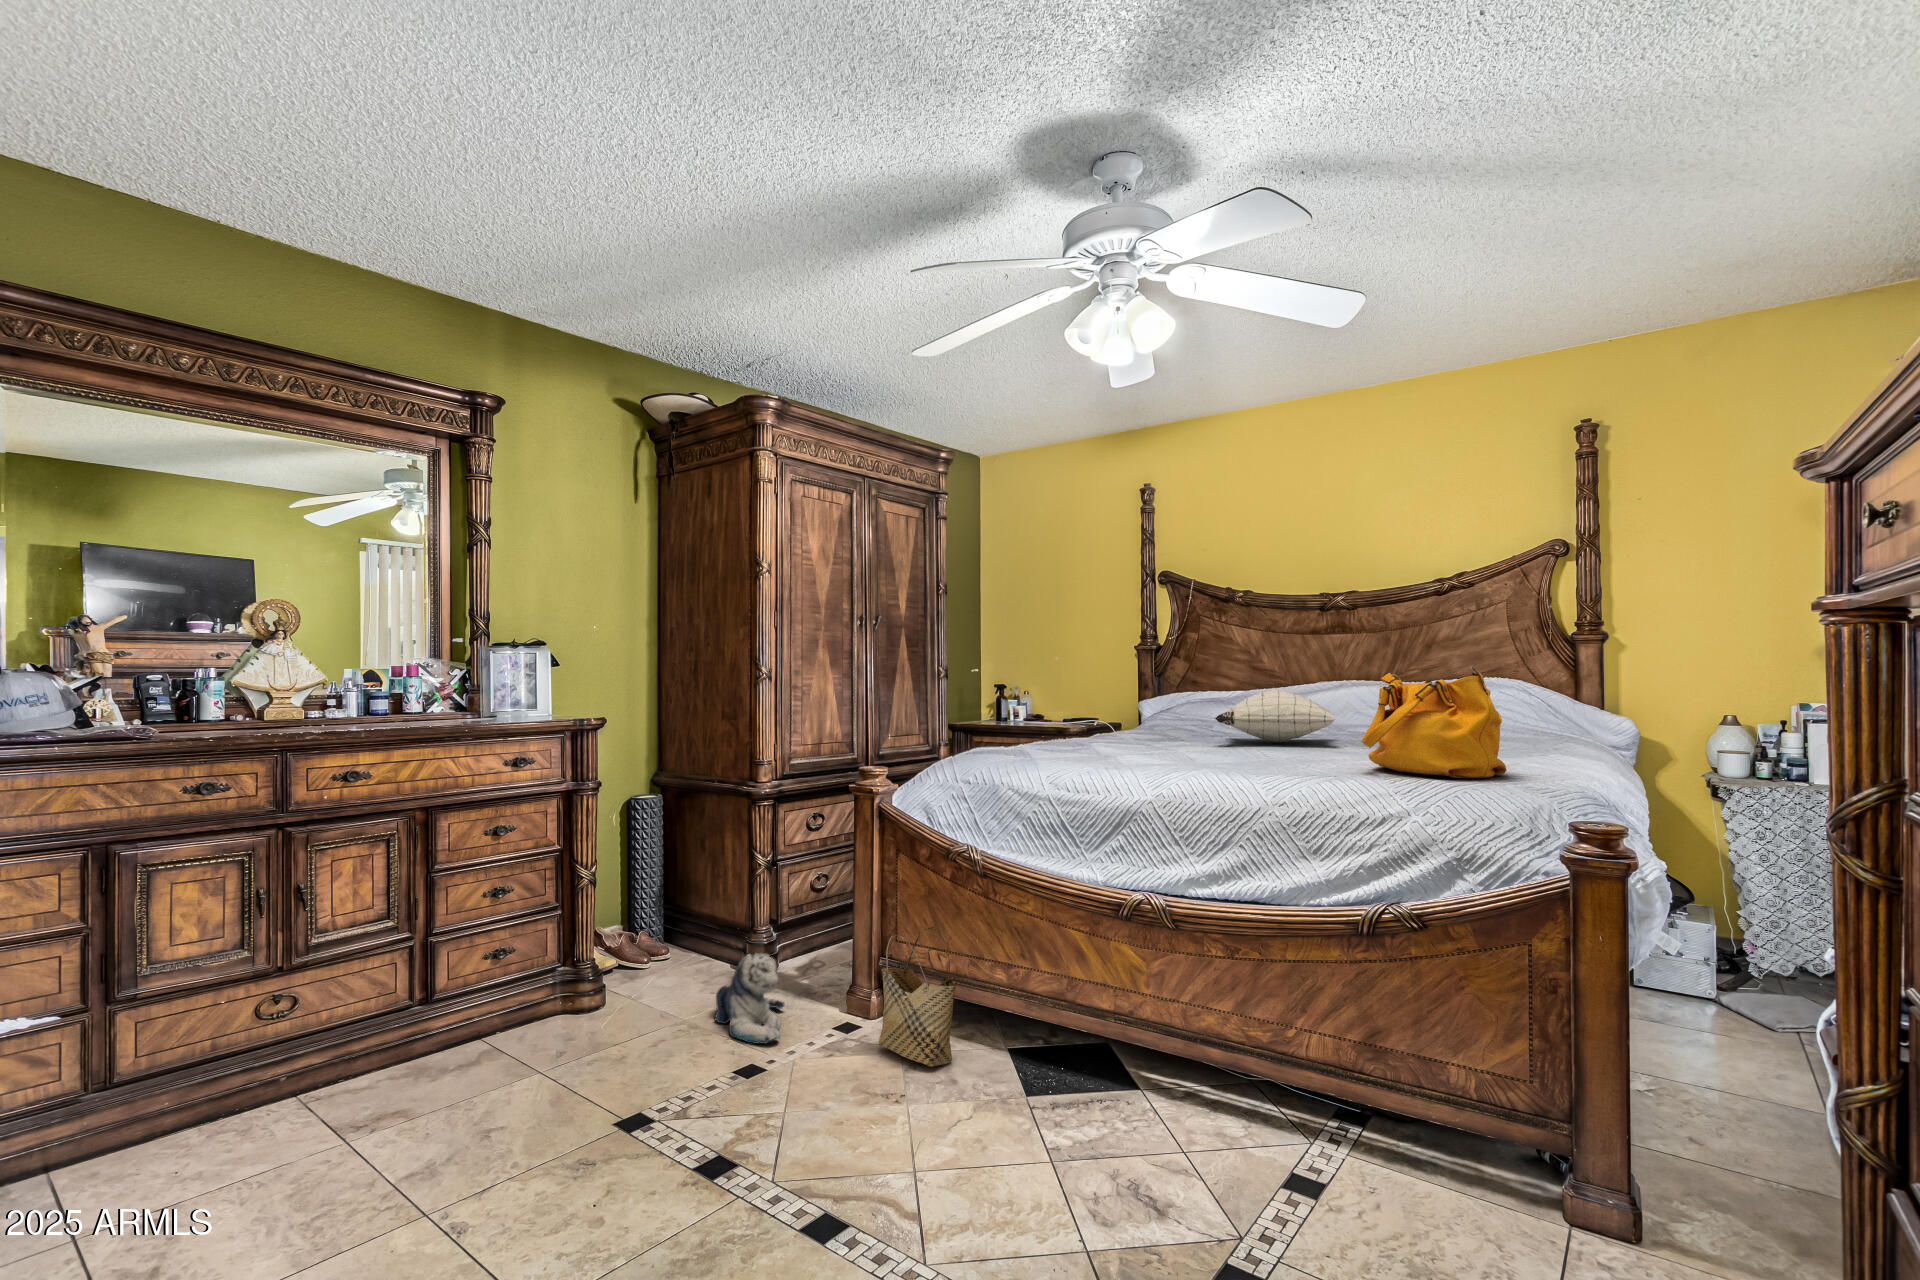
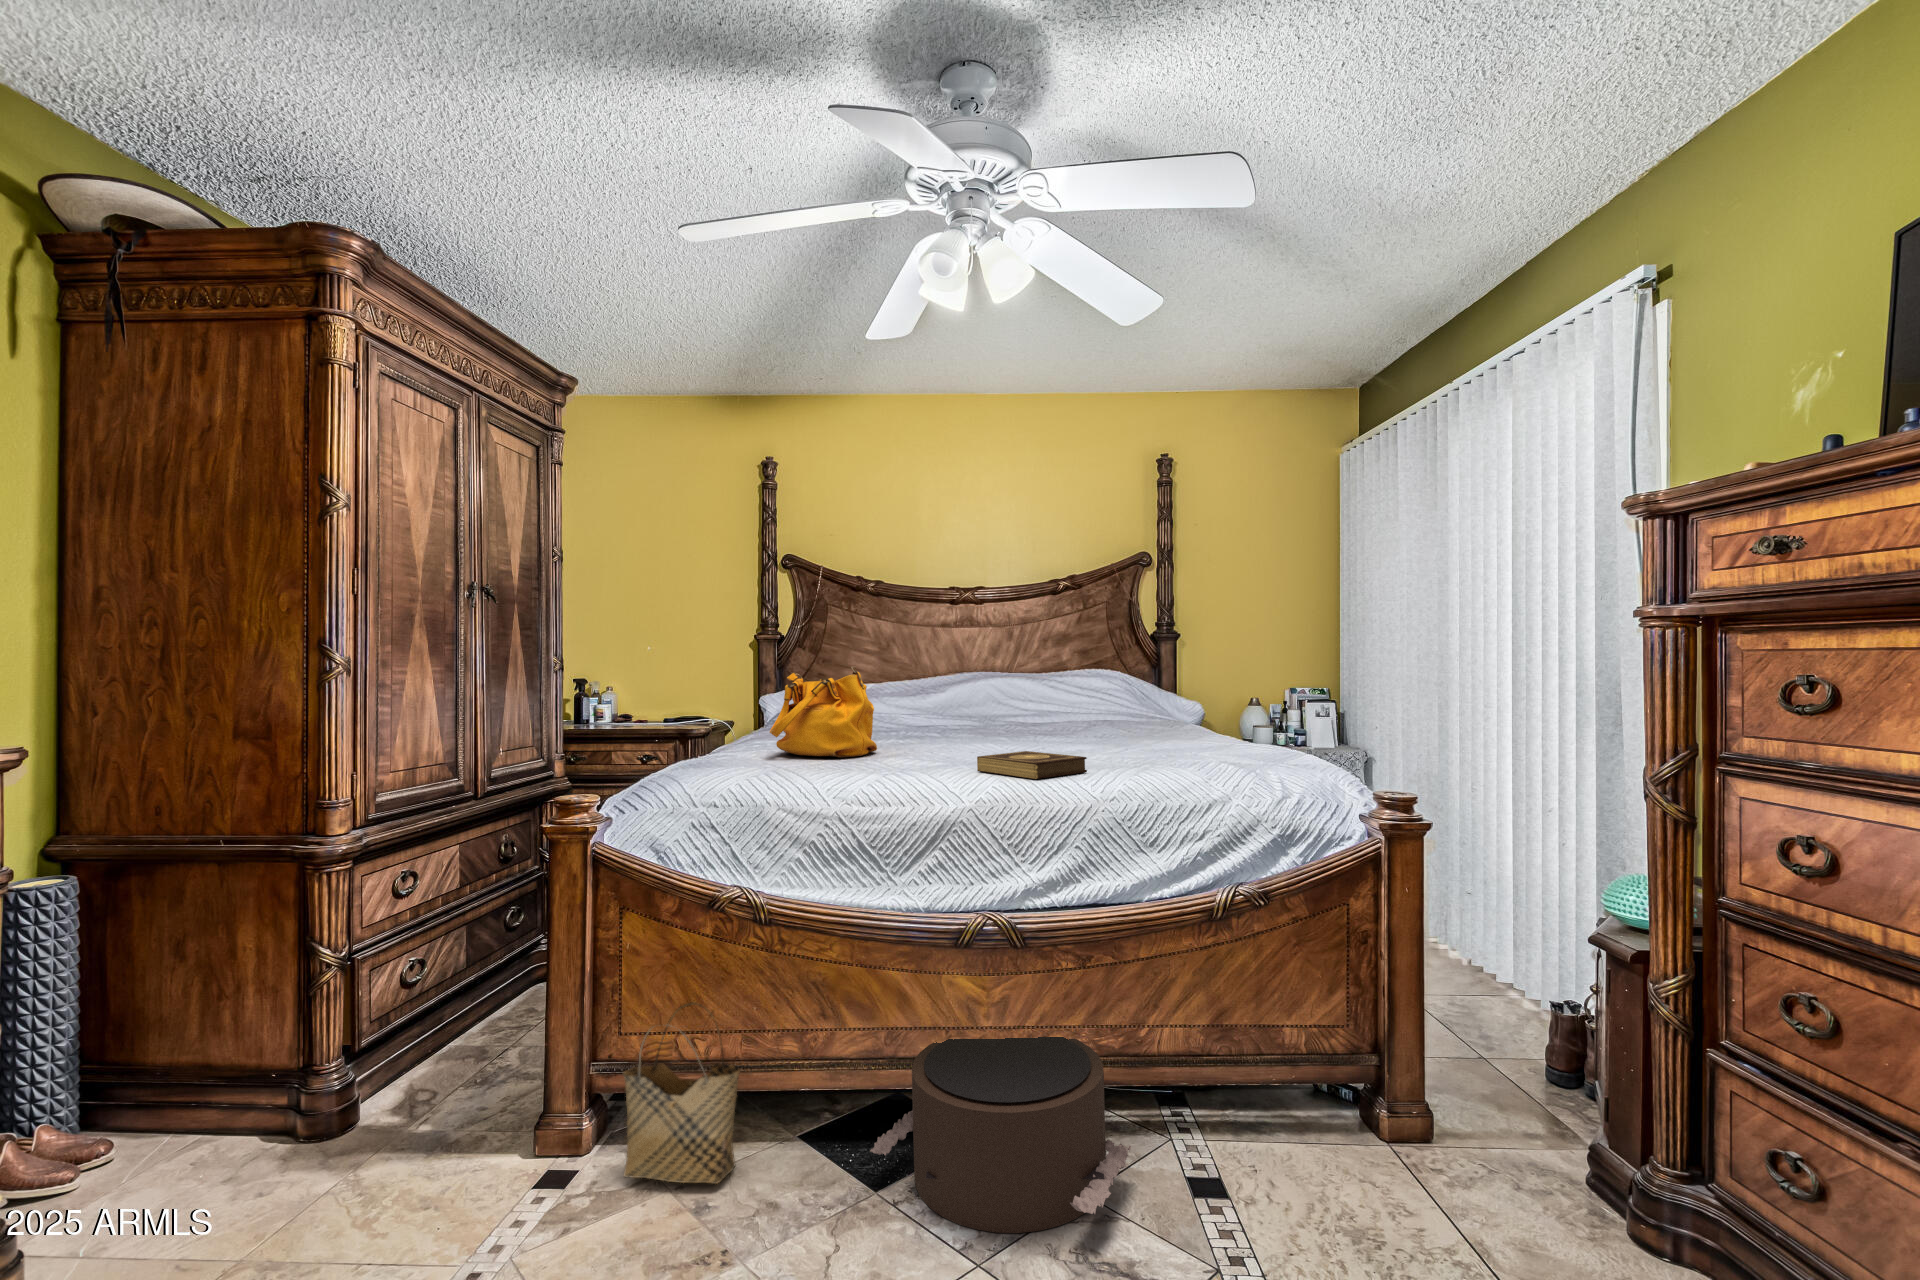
handbag: present [1361,666,1507,778] -> present [770,667,877,757]
pillow: present [1215,690,1335,743] -> none [913,684,1042,737]
book: none [1181,754,1273,777] -> present [977,751,1087,779]
plush toy: present [715,953,784,1044] -> none [314,1094,465,1238]
pouf: none [1034,999,1251,1174] -> present [870,1037,1131,1233]

